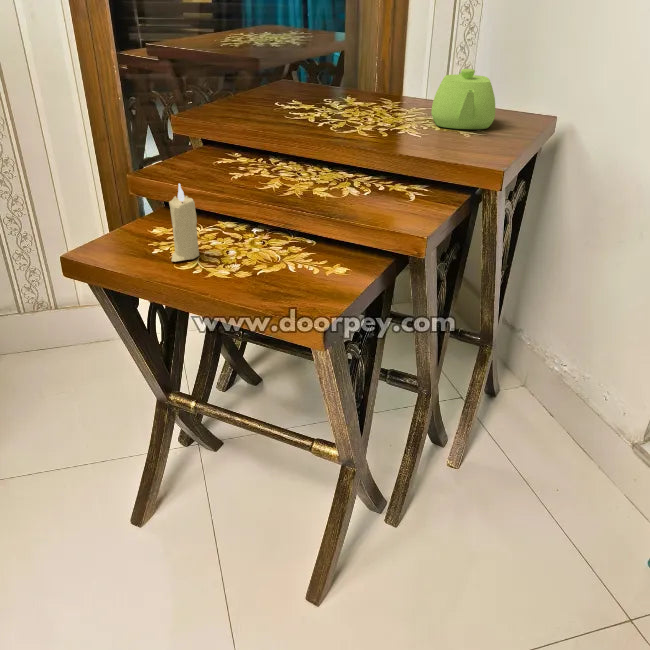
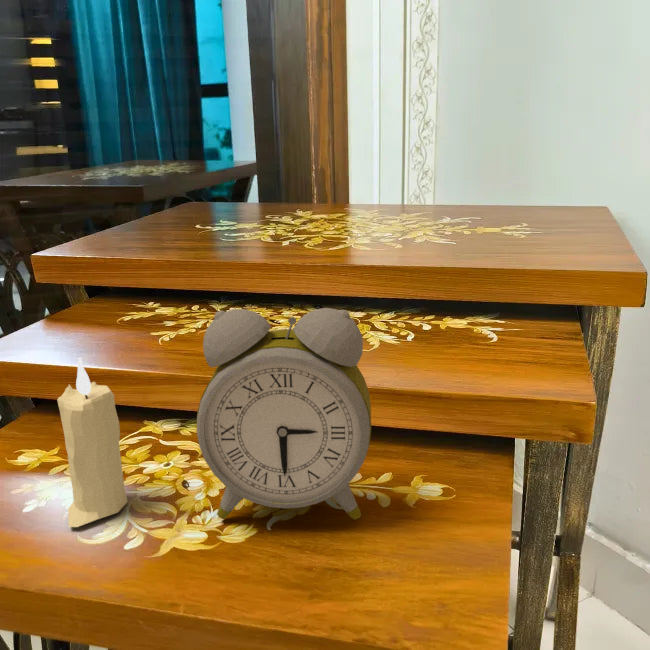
teapot: present [431,69,495,129] -> none [436,150,535,232]
alarm clock: none [227,169,312,276] -> present [197,308,371,520]

